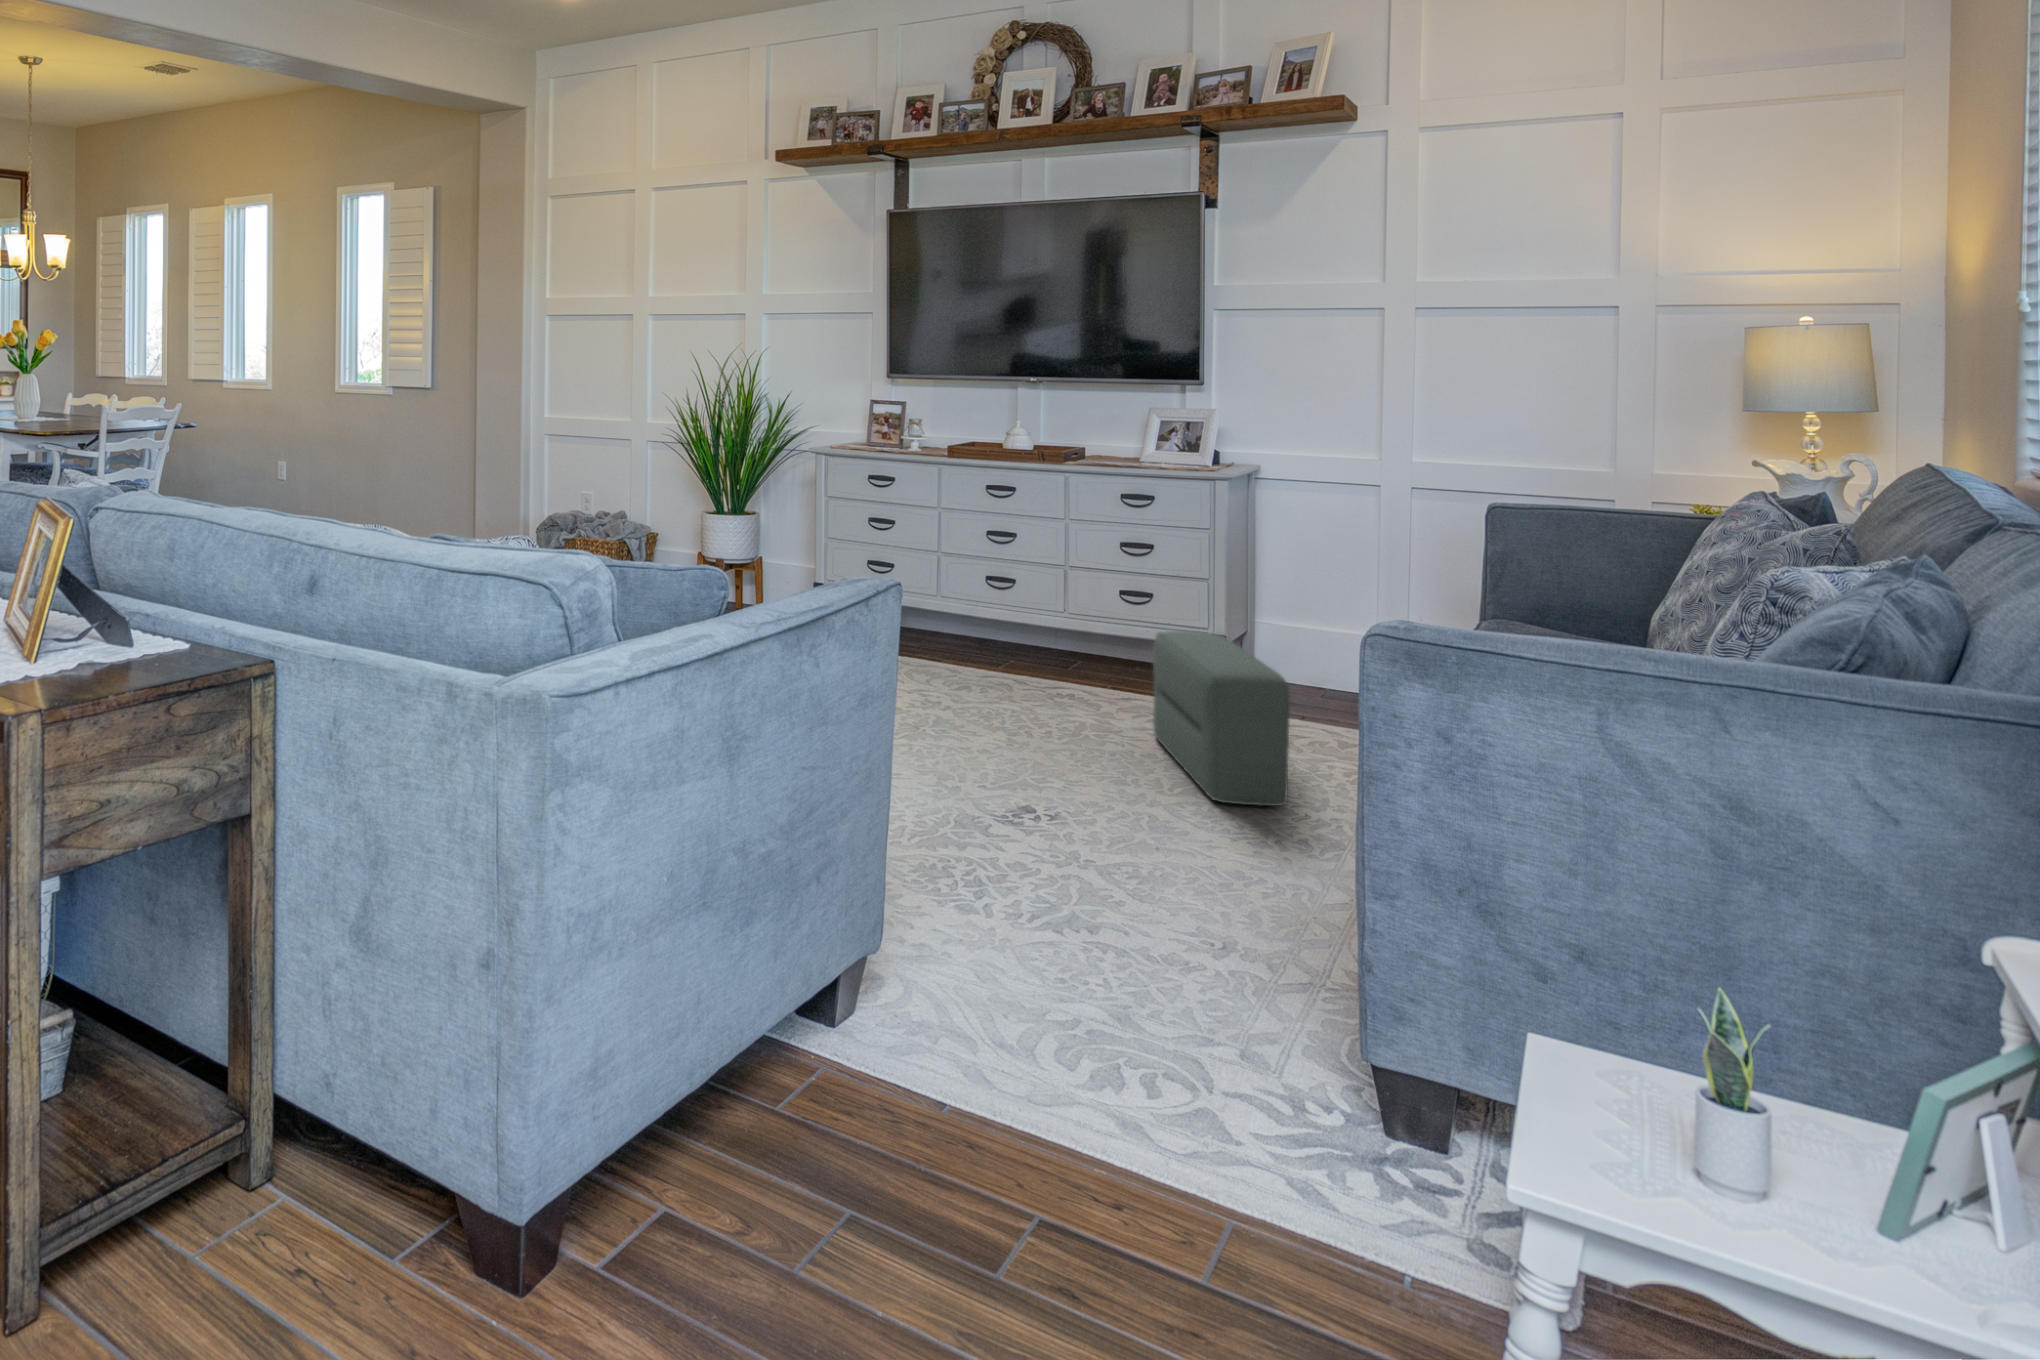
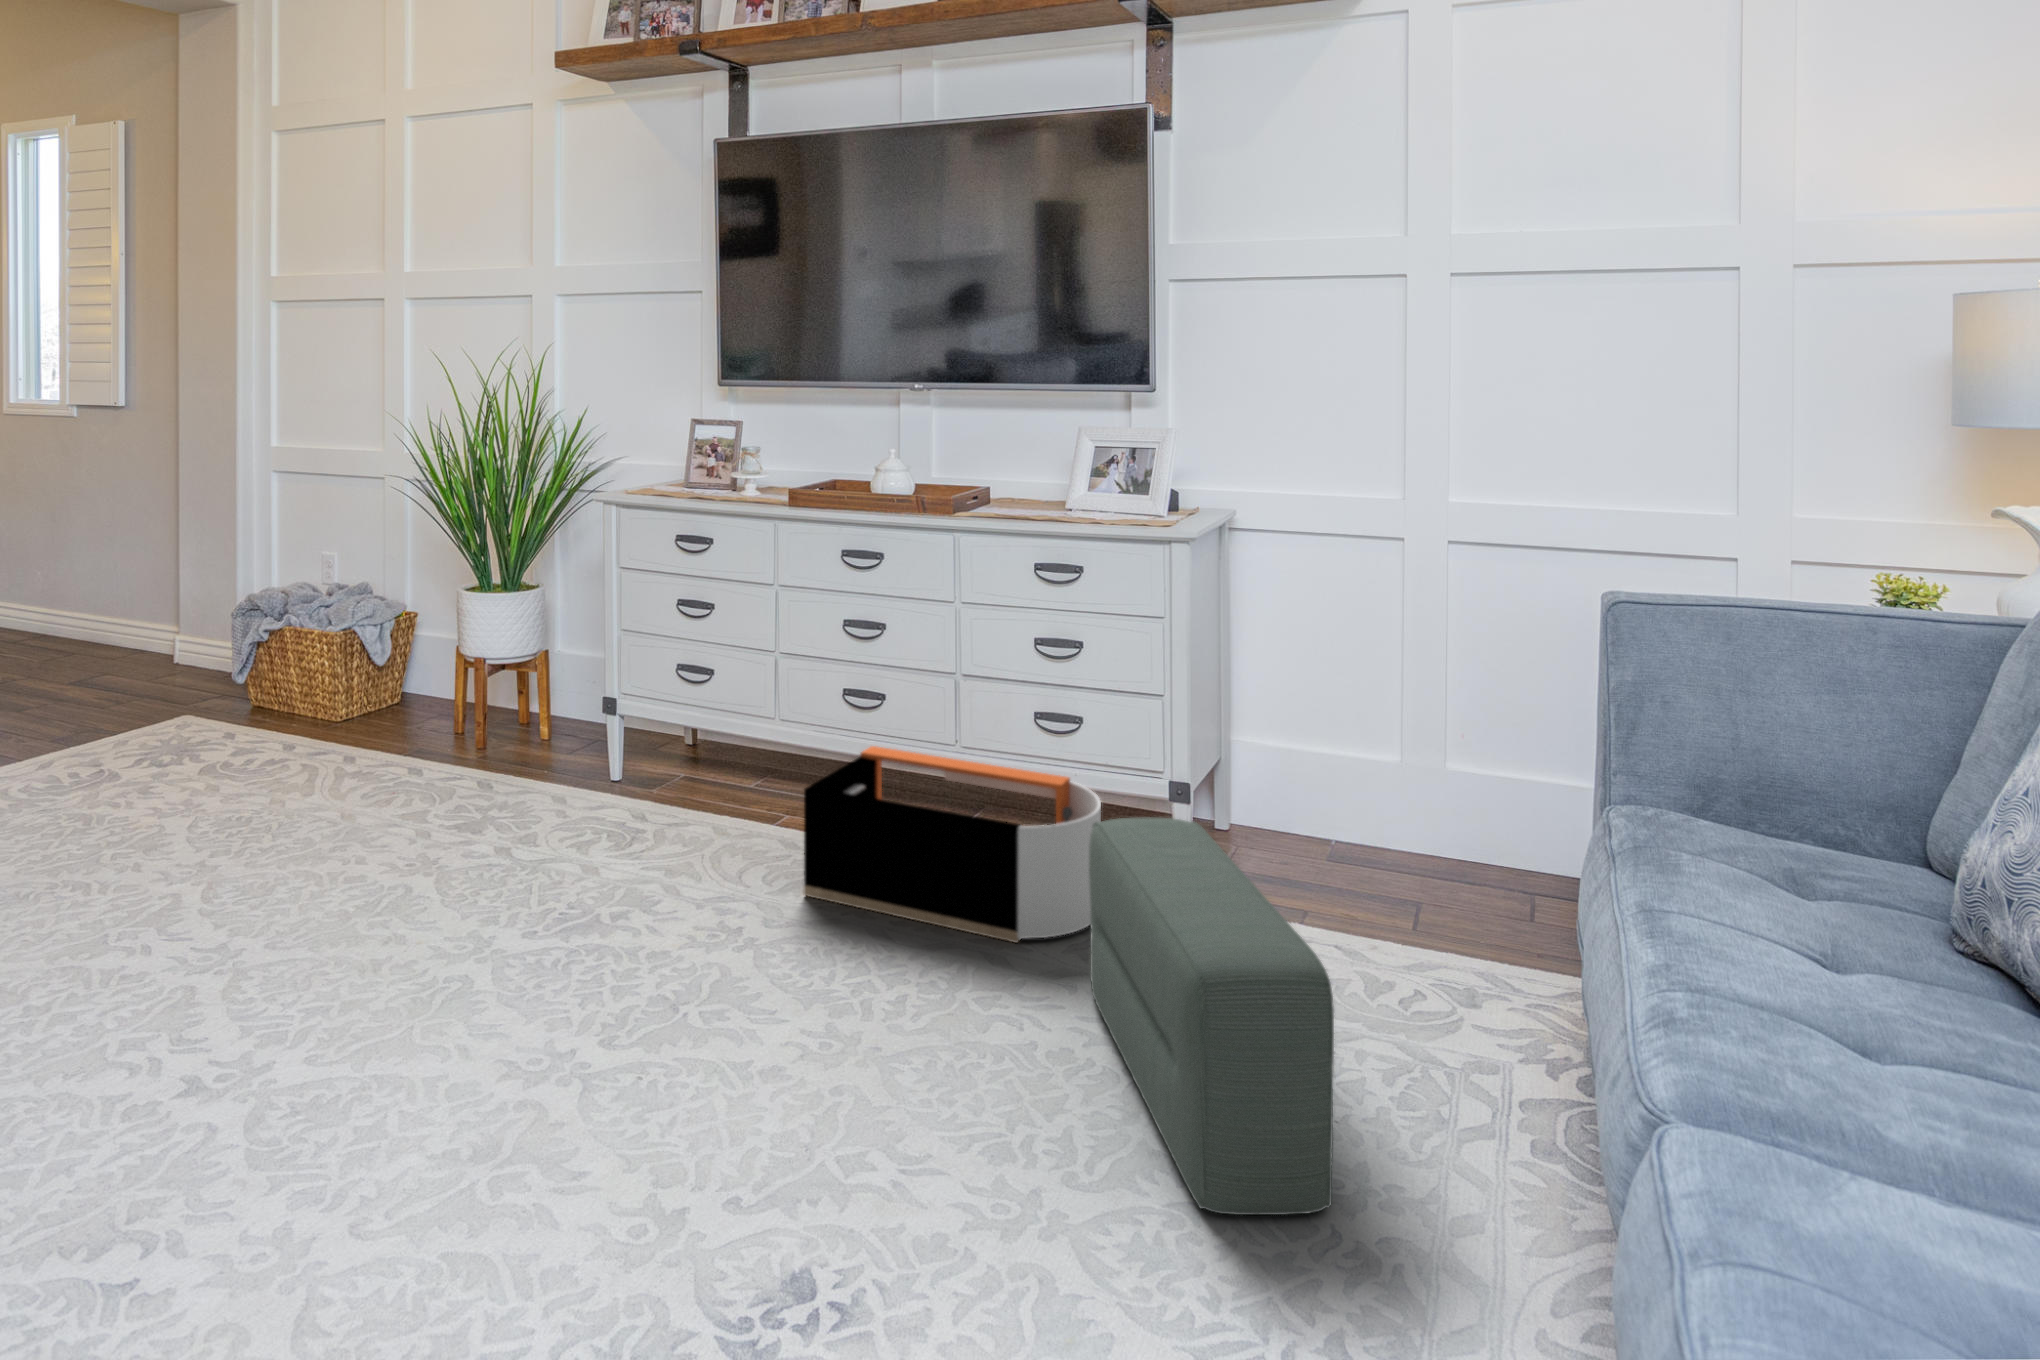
storage bin: none [965,609,1162,716] -> present [804,746,1101,943]

